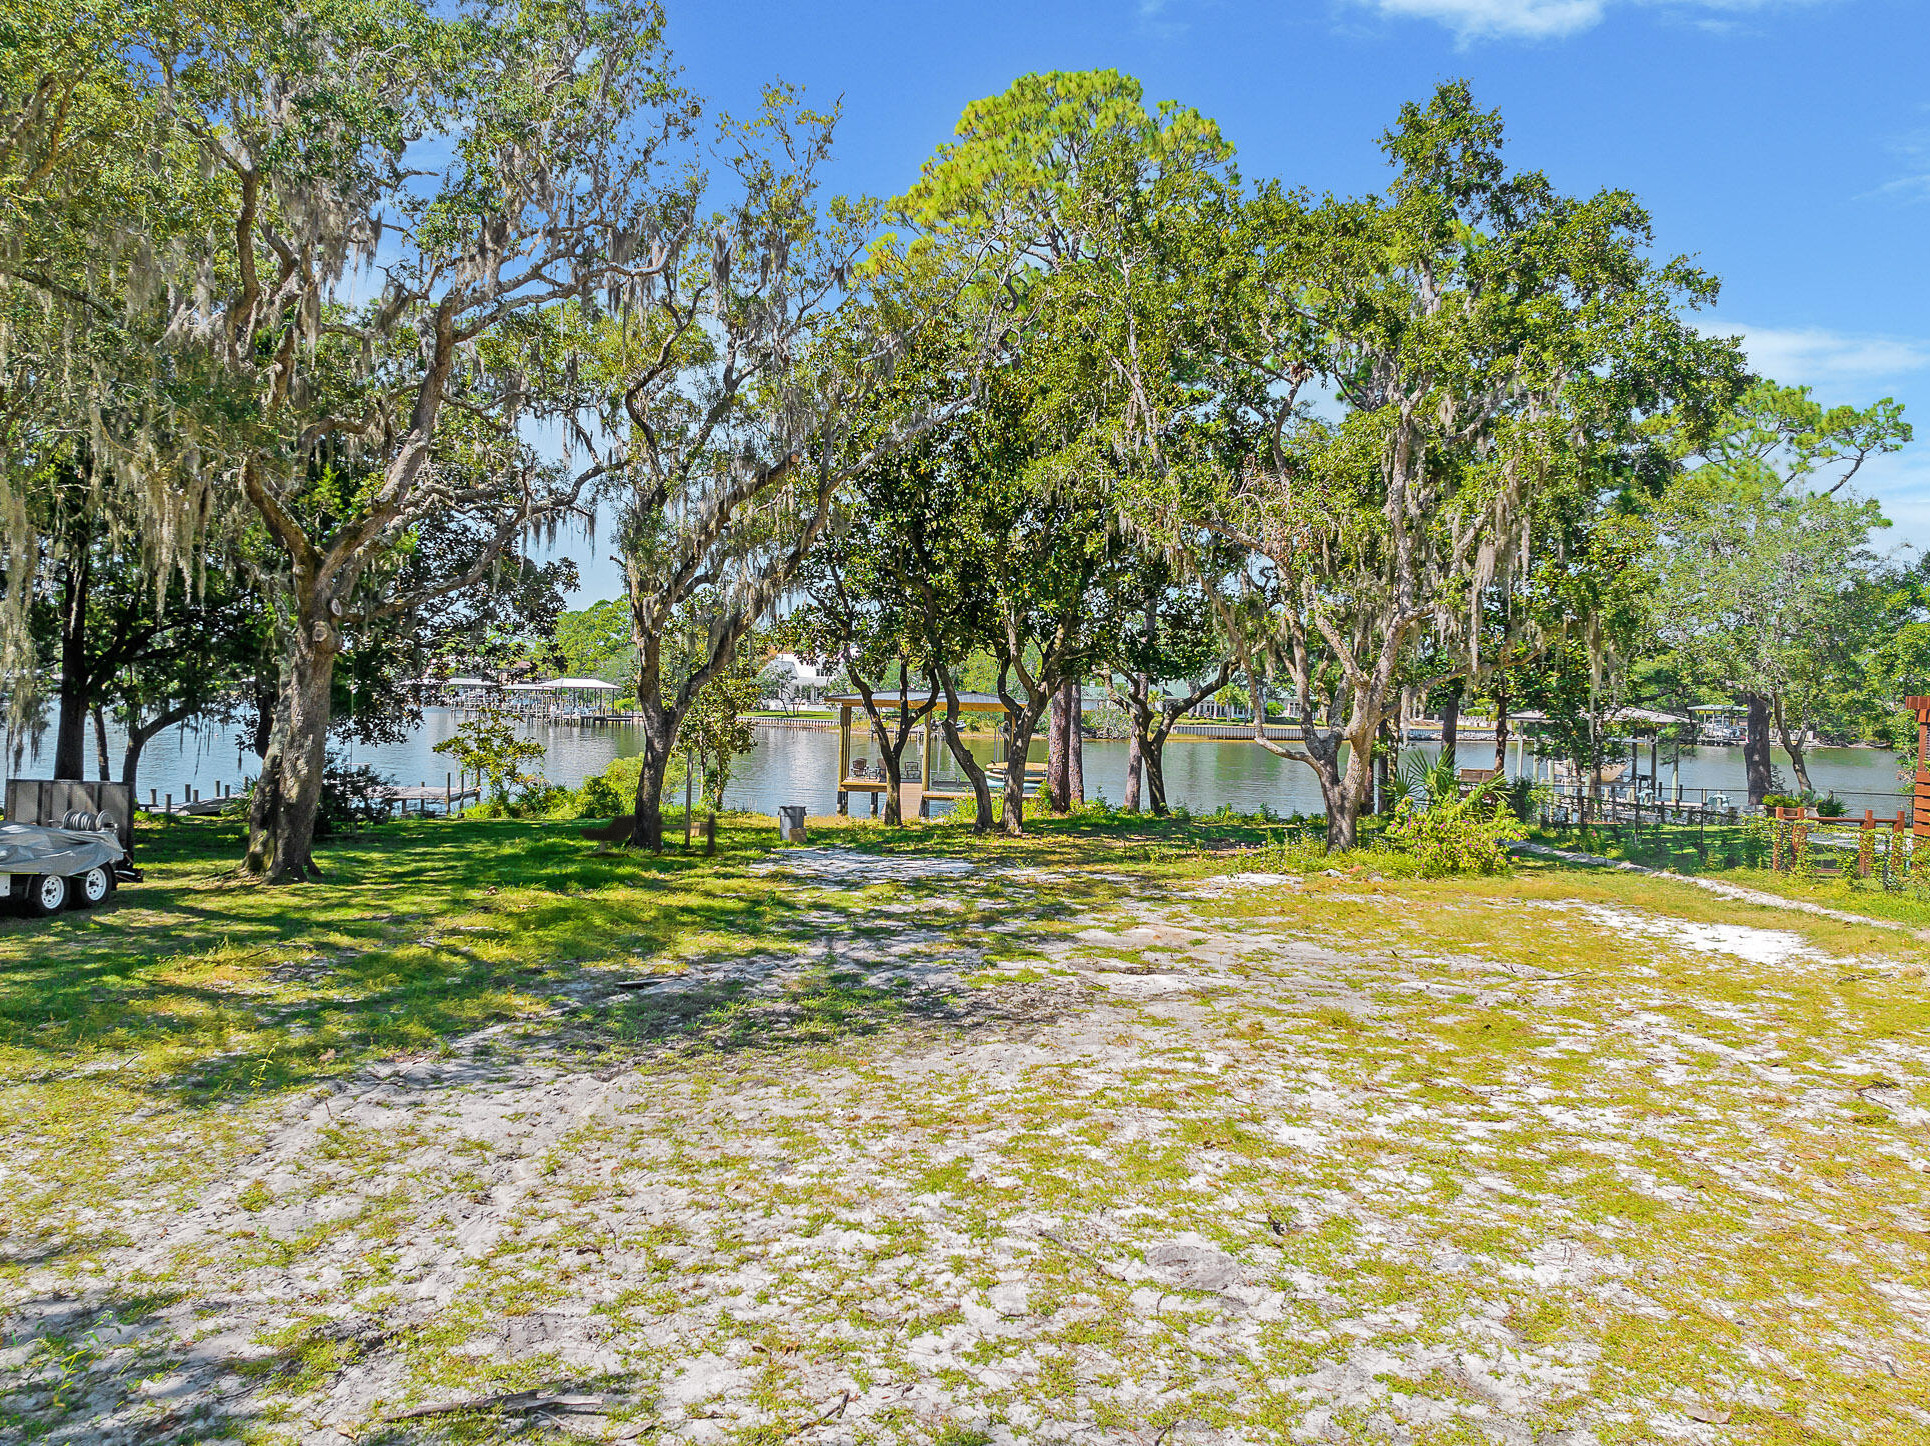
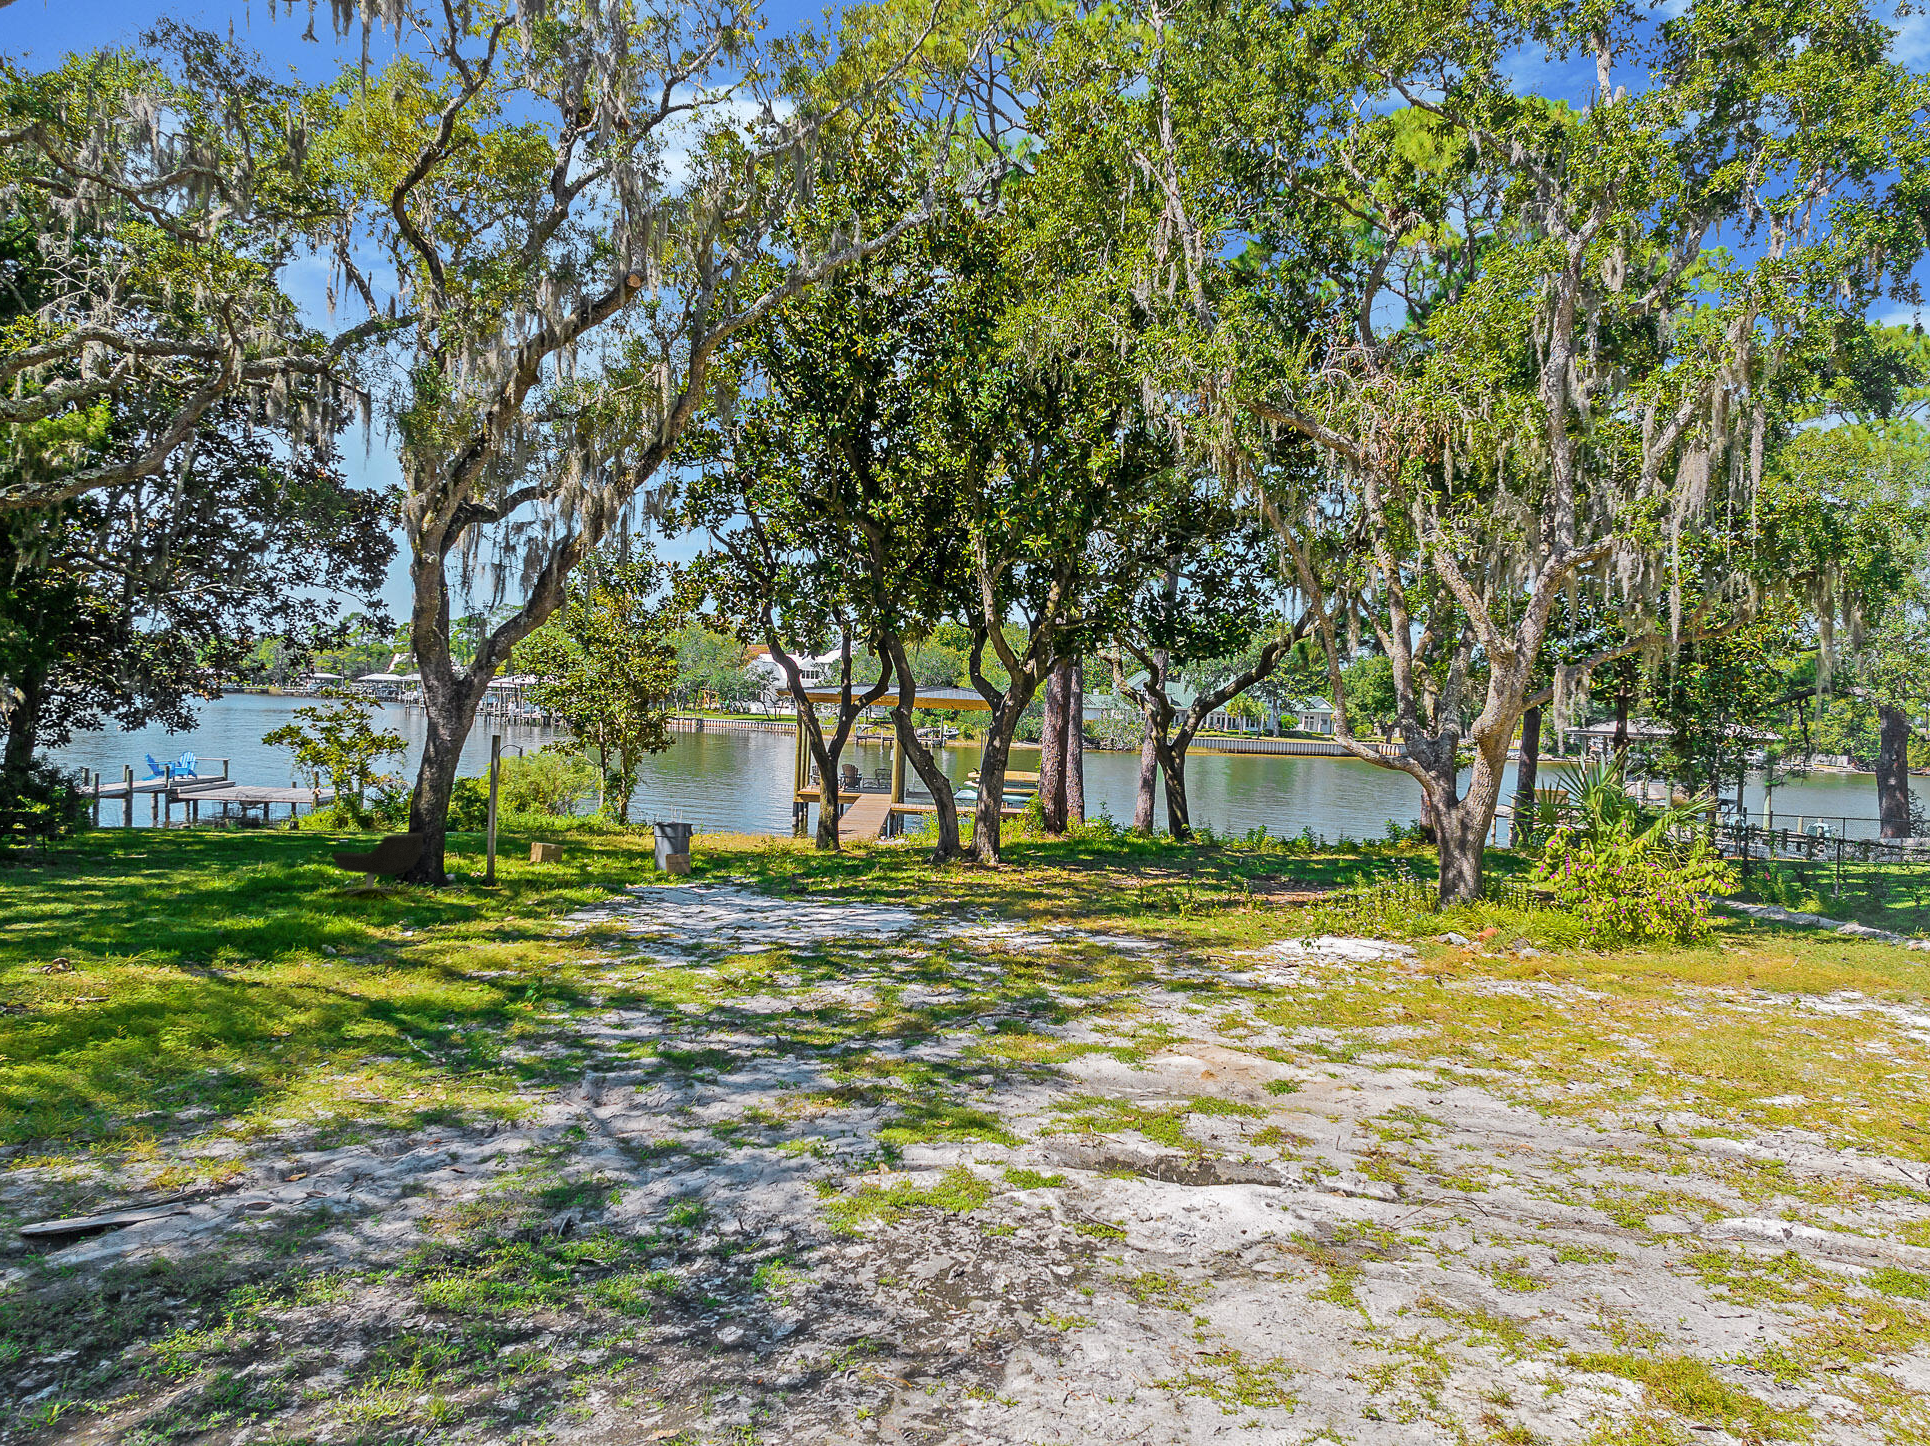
bench: present [652,812,716,856] -> none [442,829,544,897]

